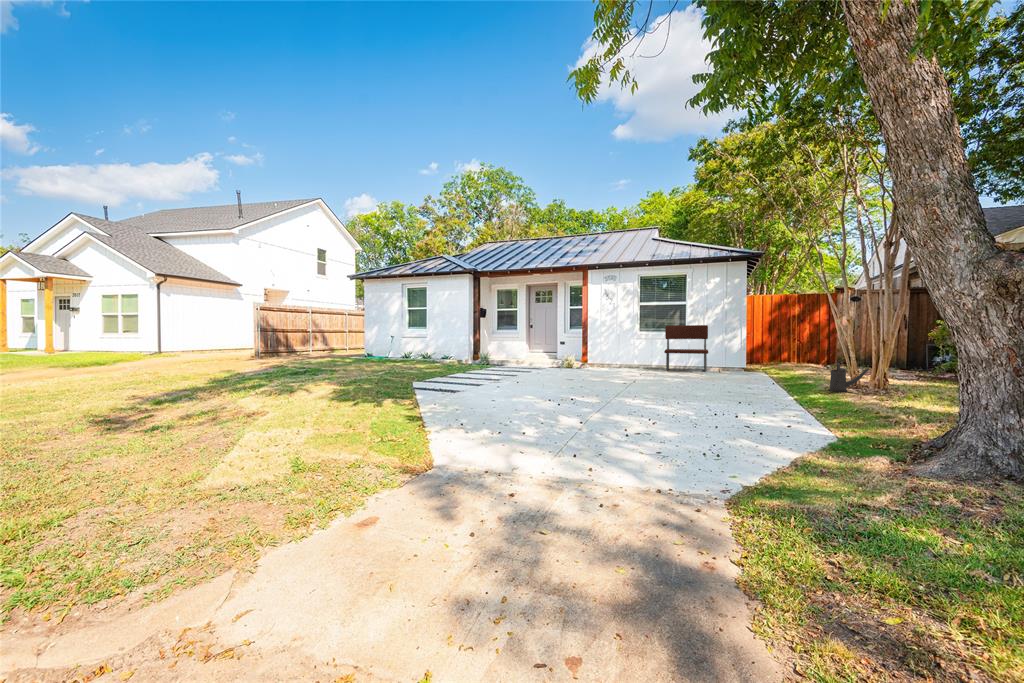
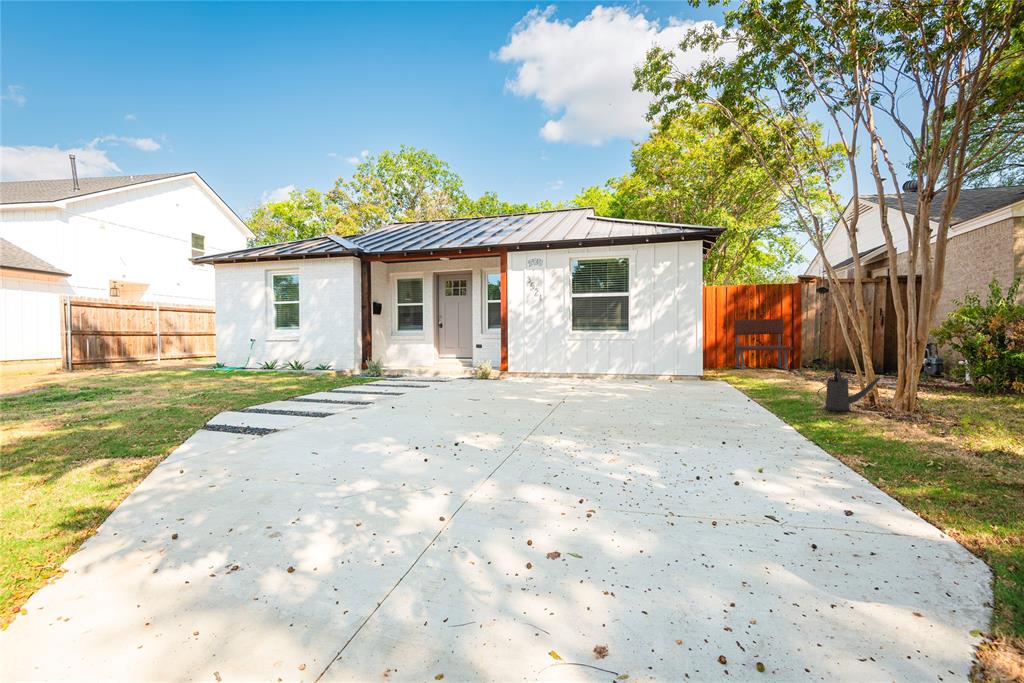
bench: present [664,325,708,371] -> present [734,319,793,370]

